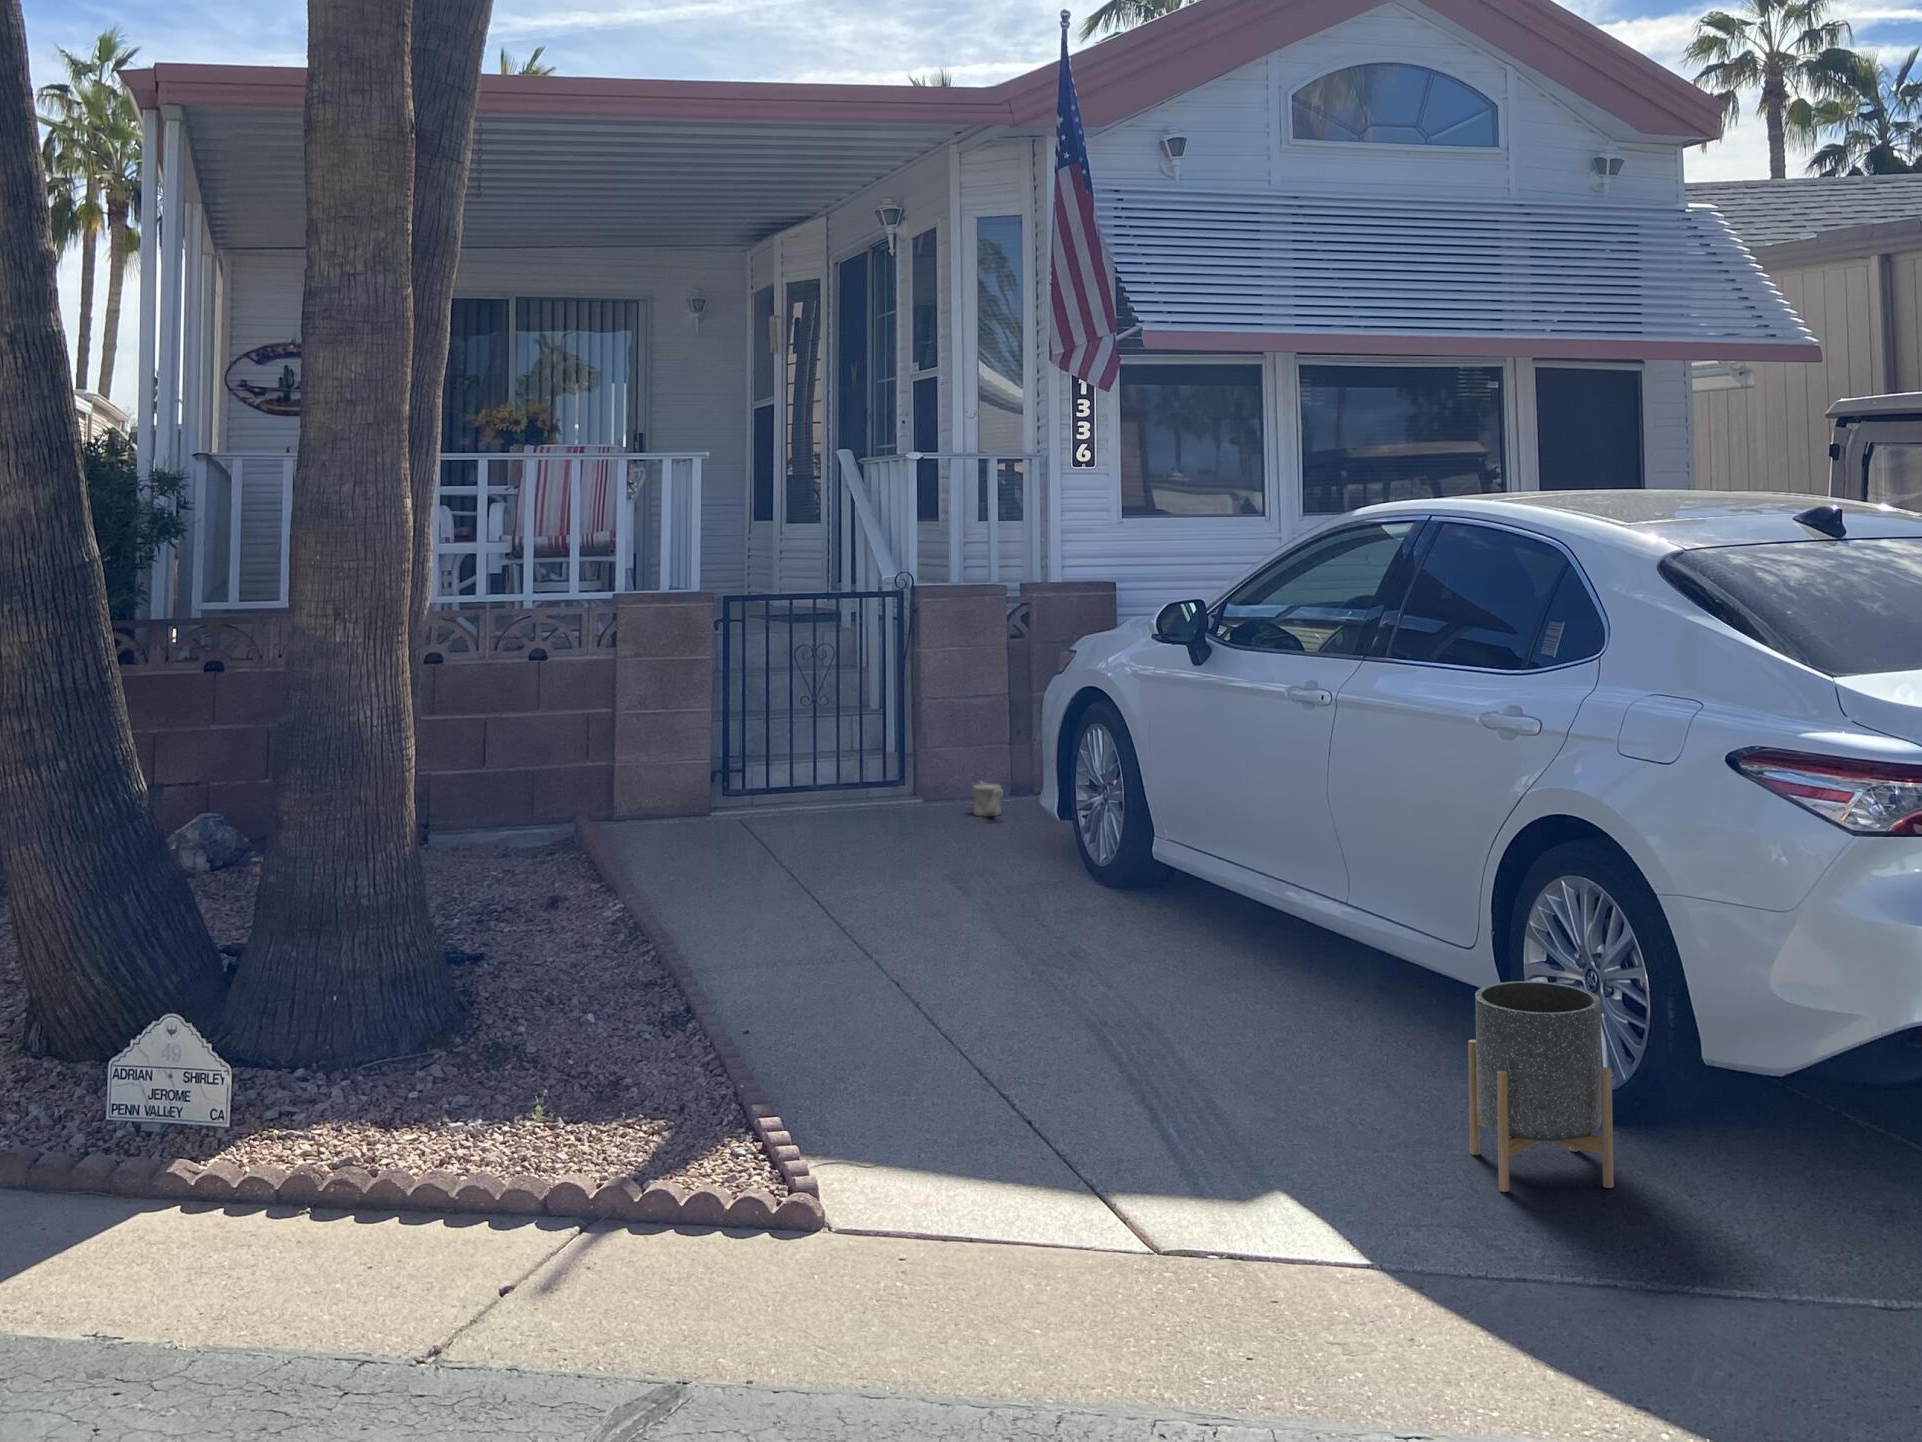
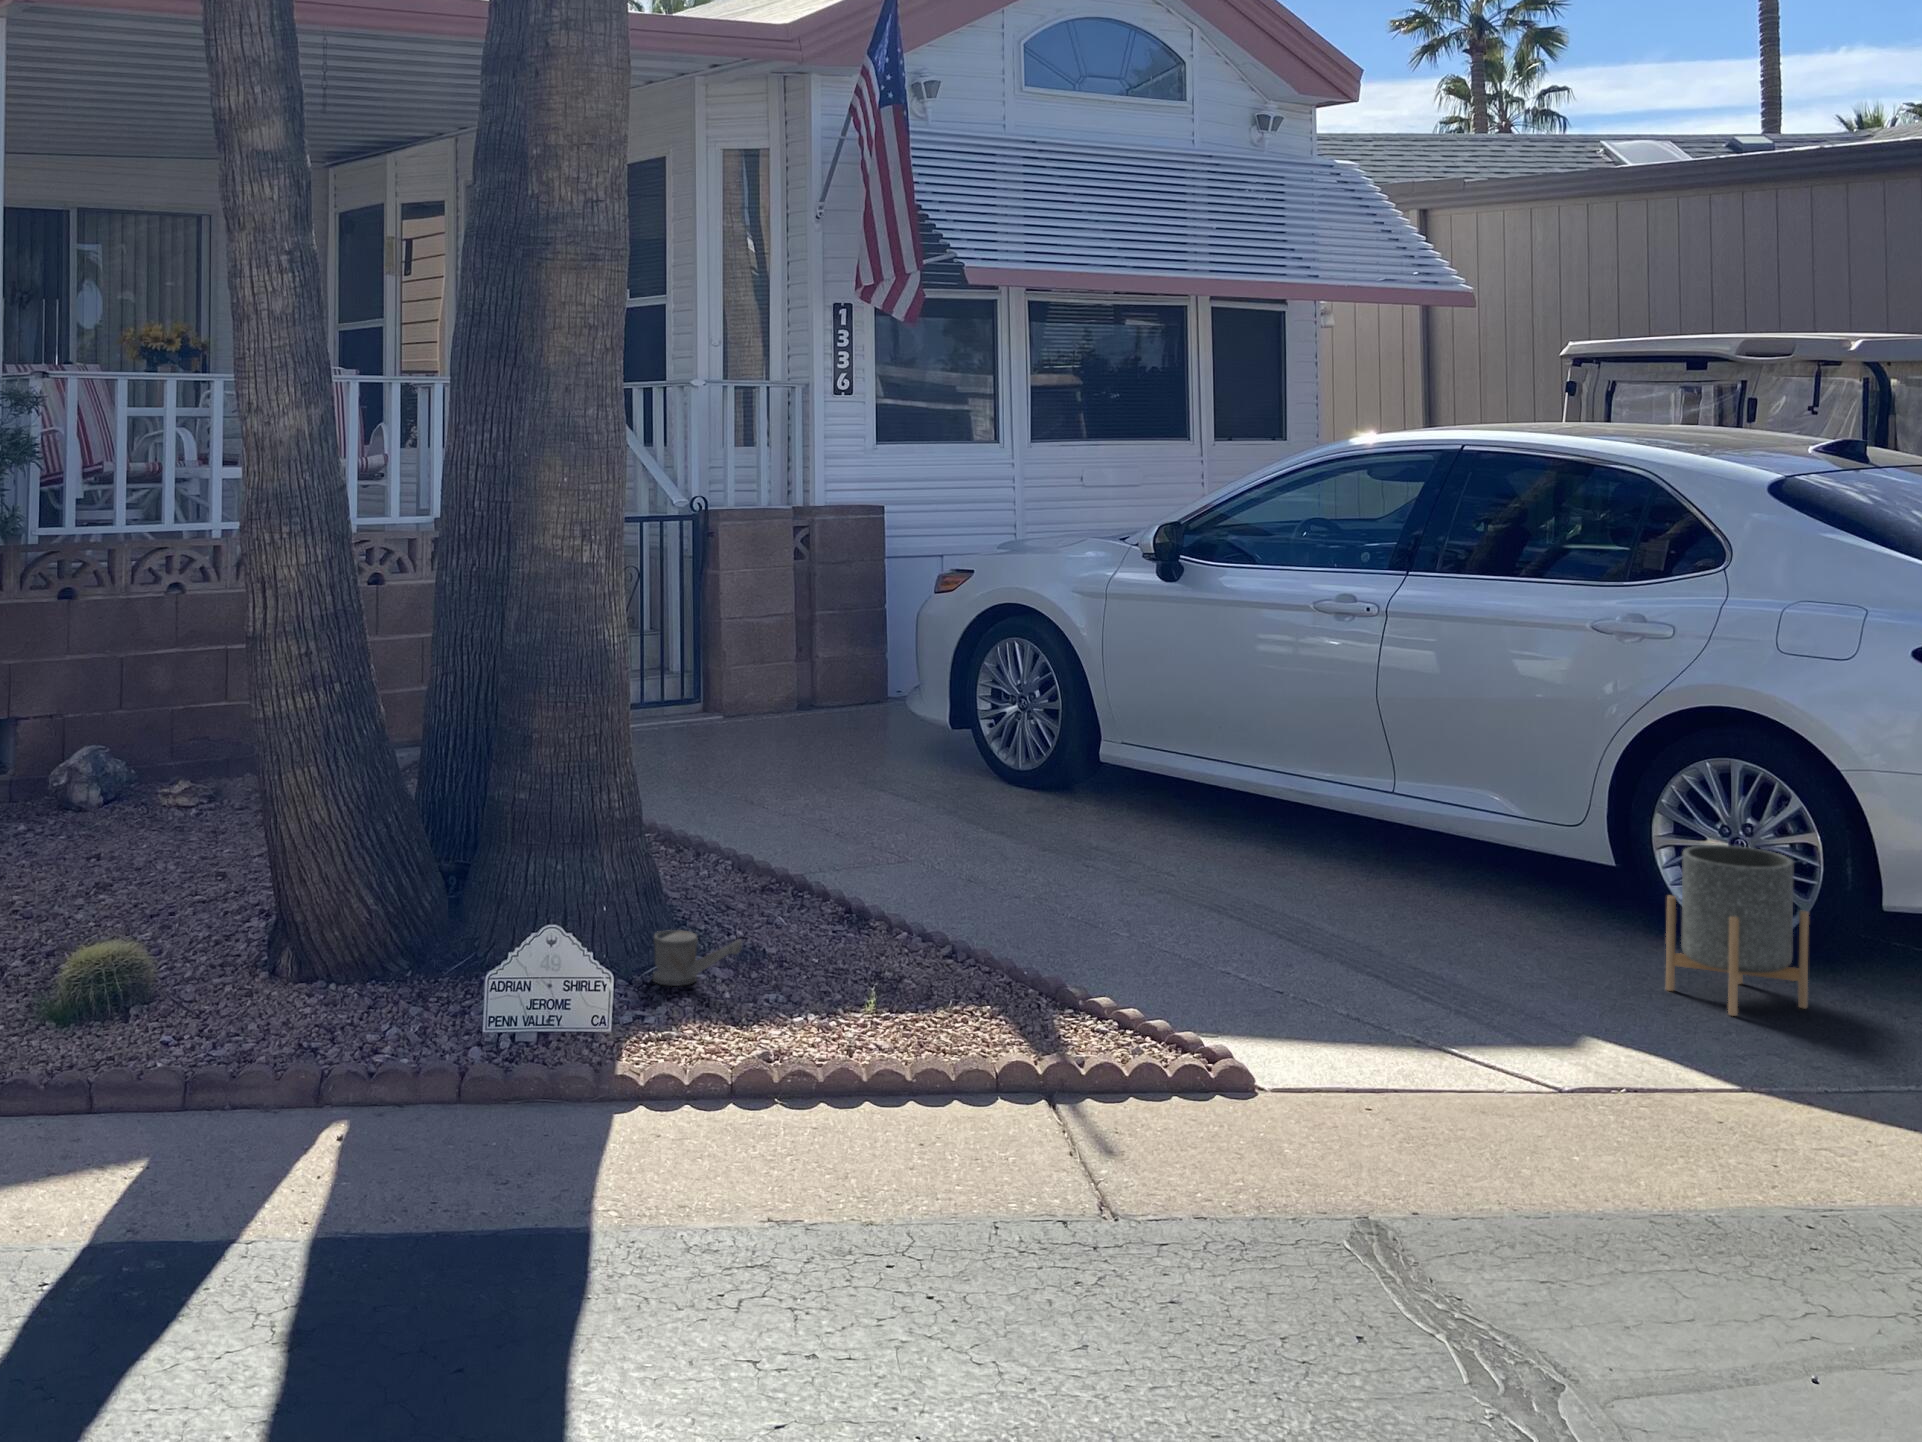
watering can: present [973,781,1003,816] -> present [653,930,741,986]

